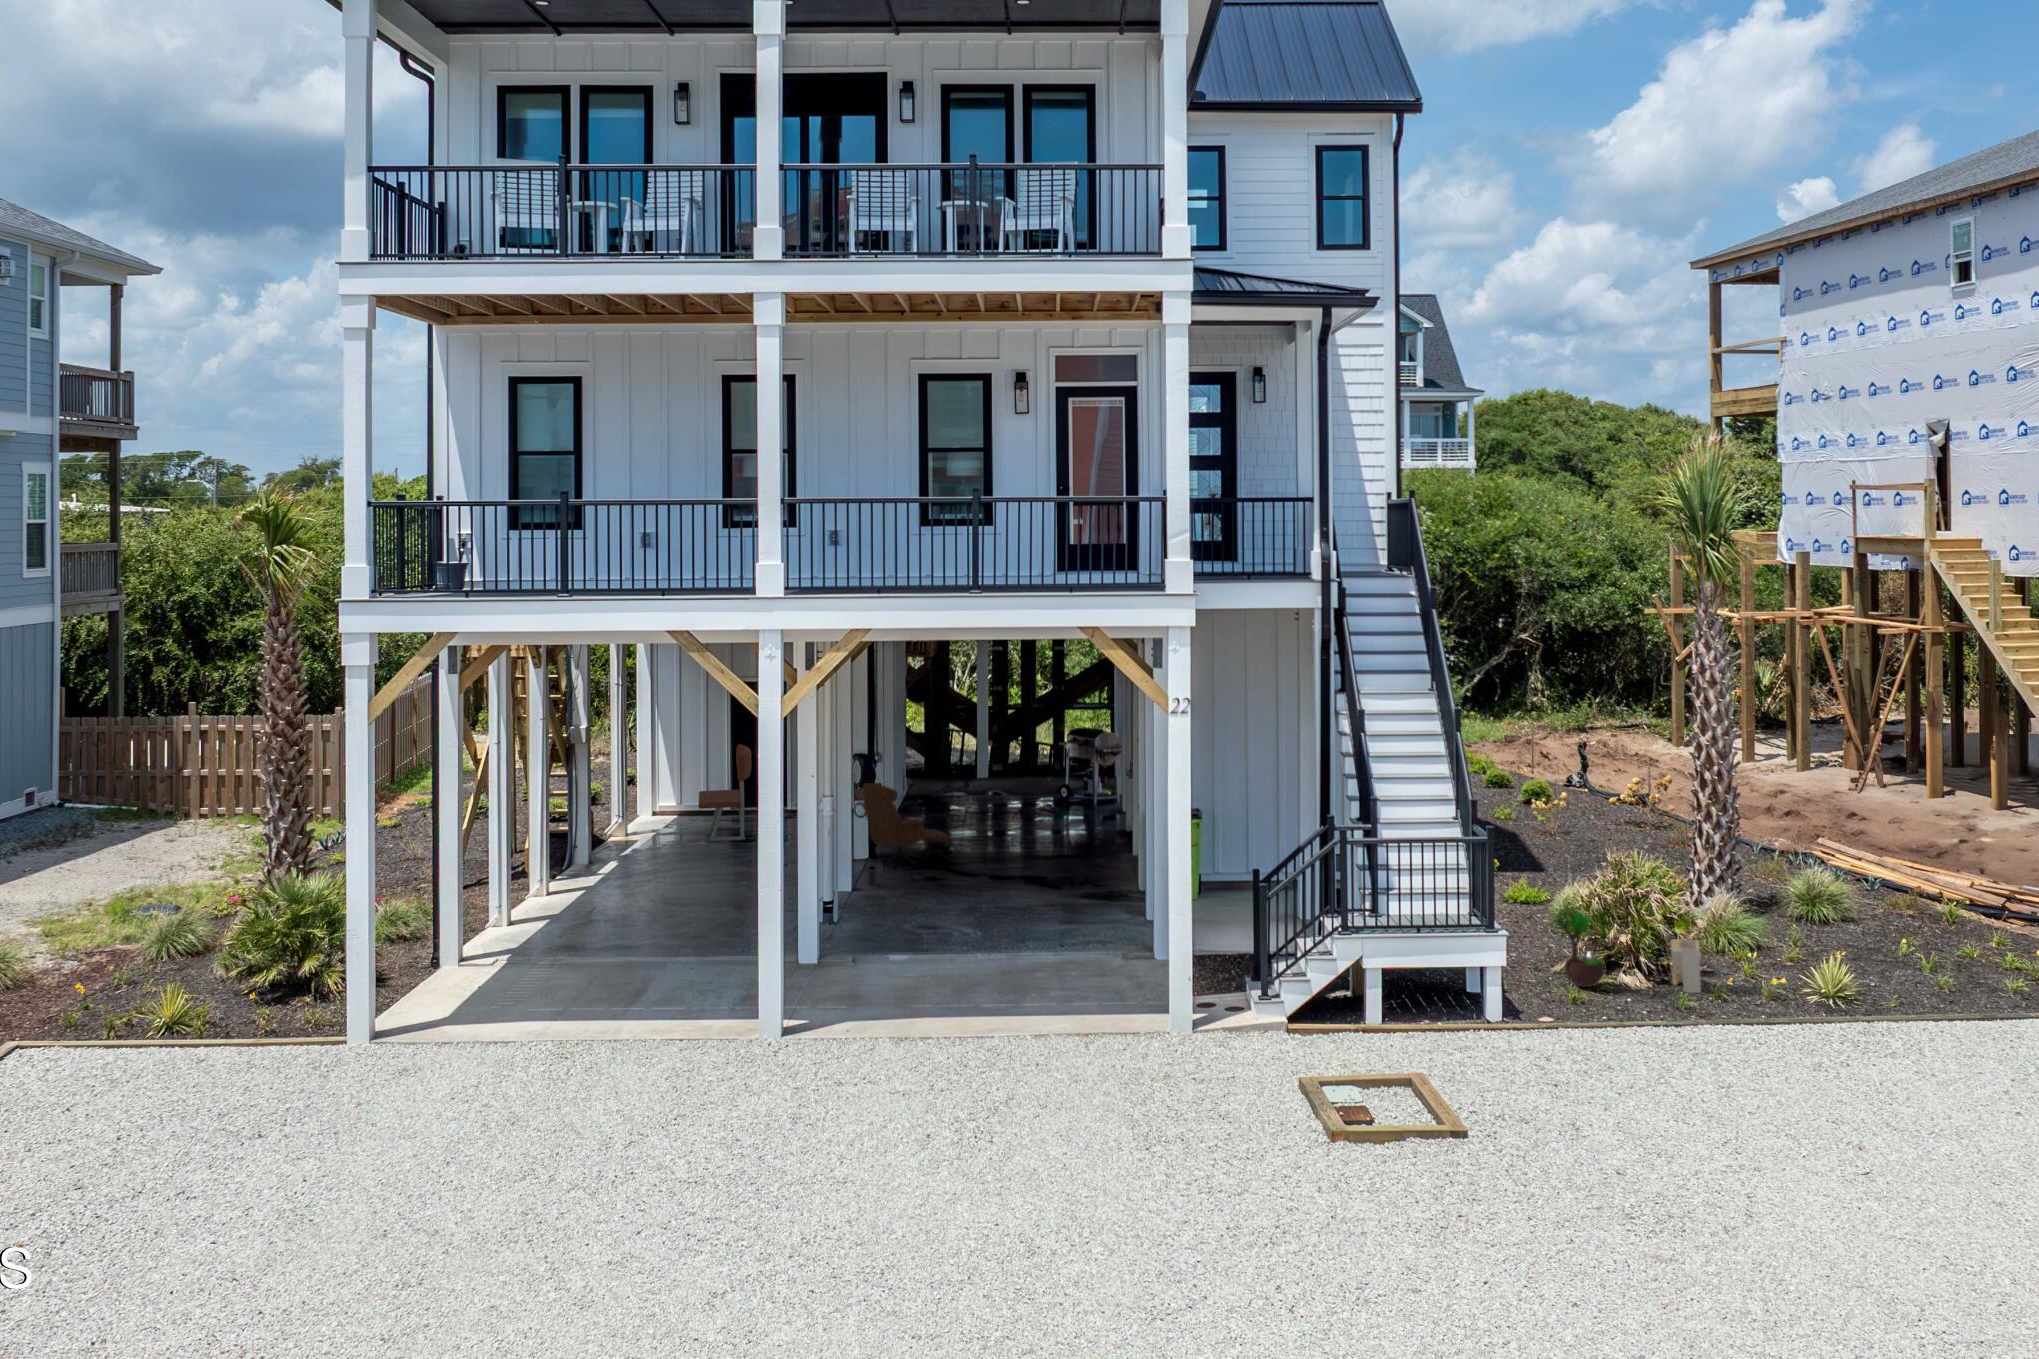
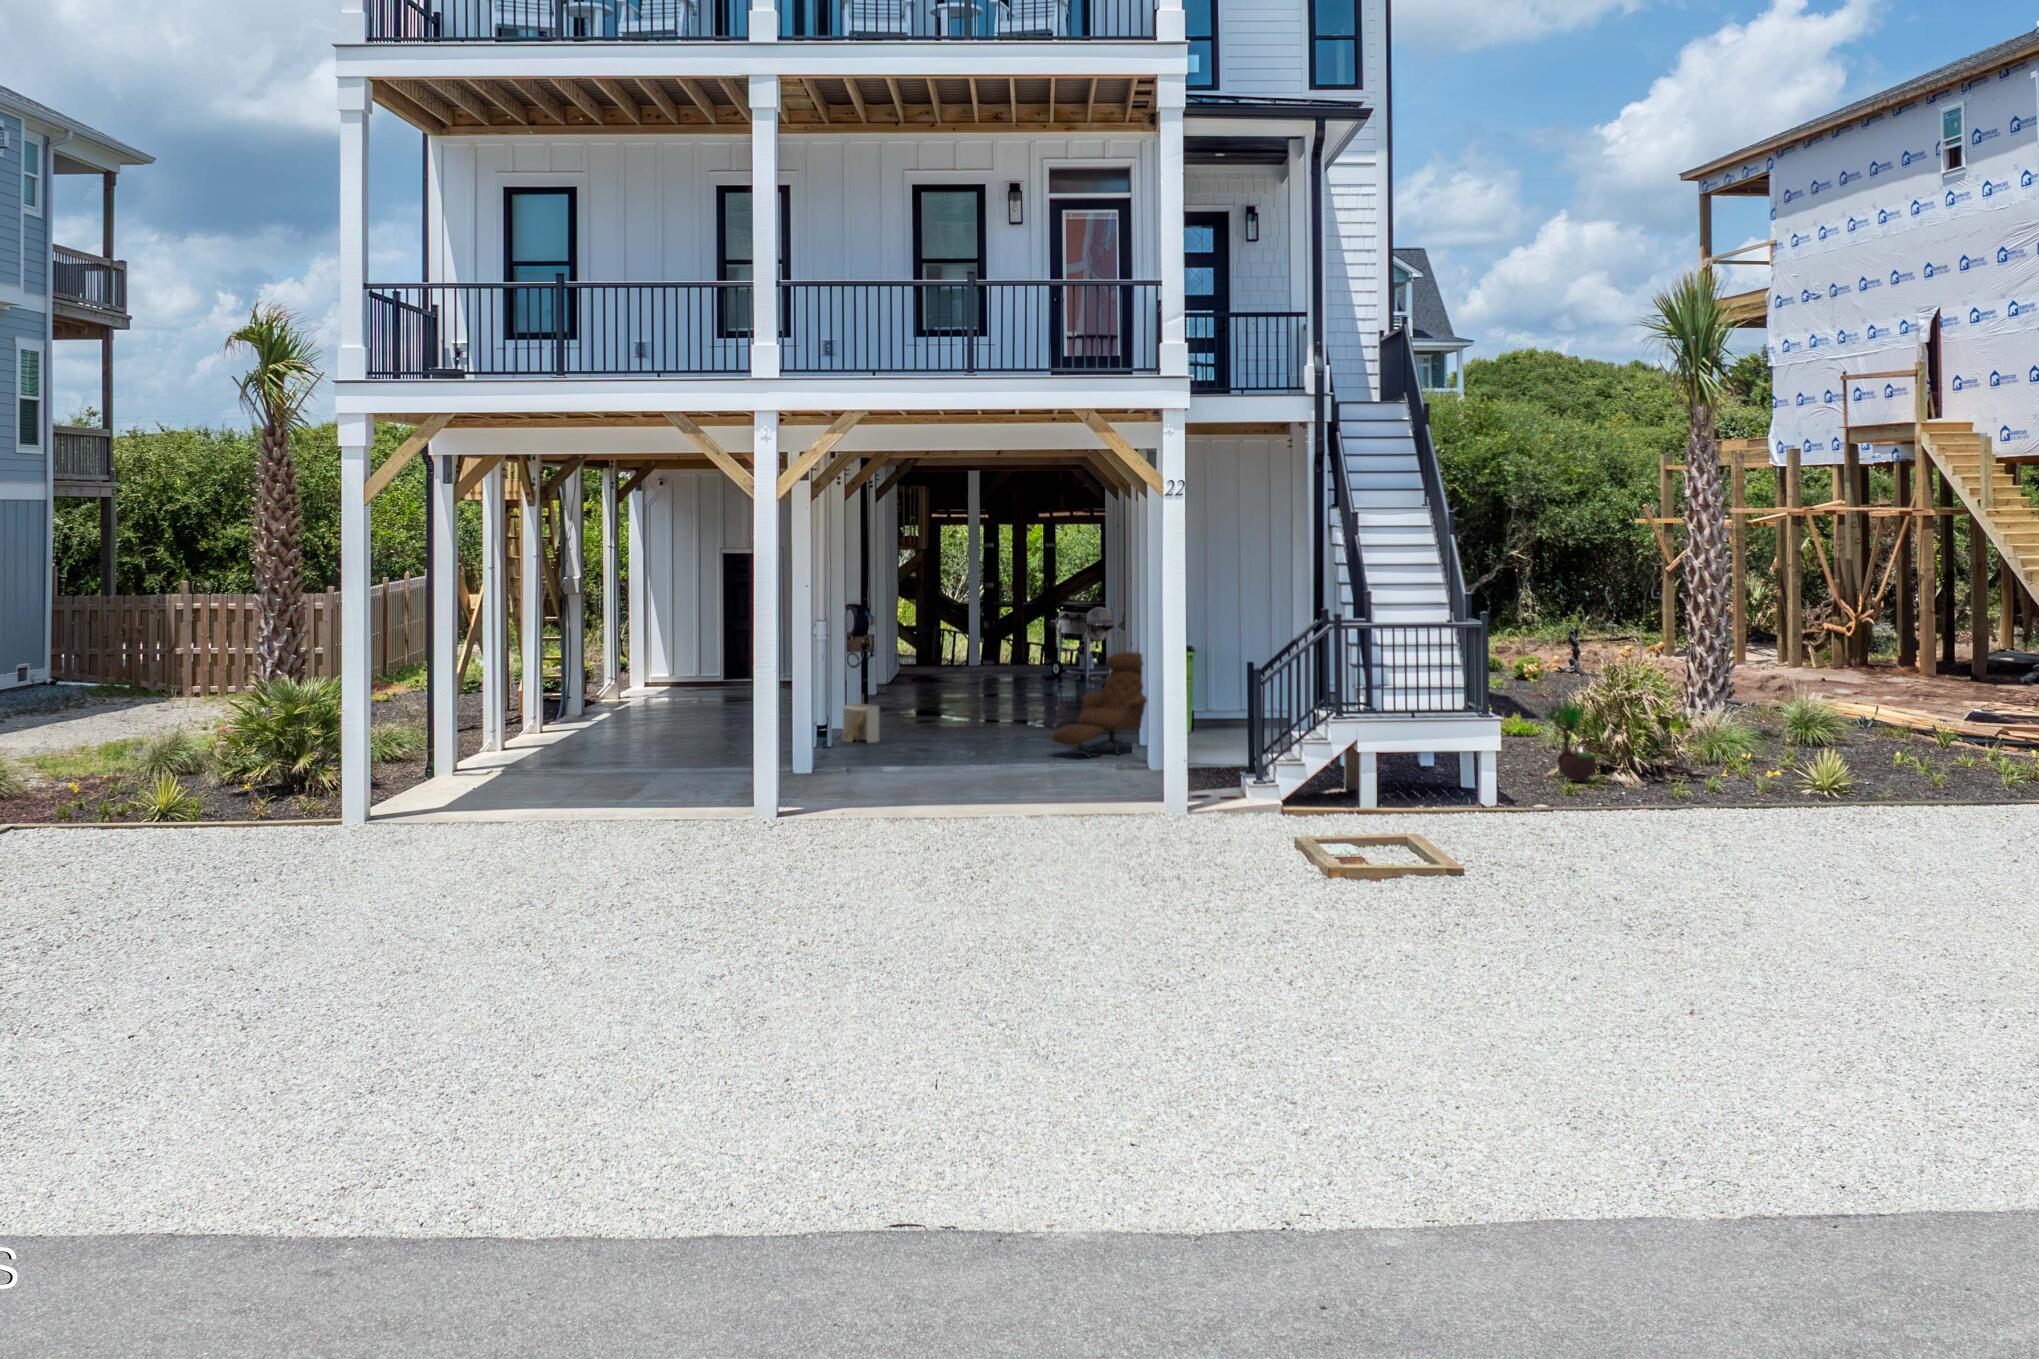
bench: present [699,744,751,842] -> none [689,611,741,702]
lounge chair: present [863,783,952,866] -> present [1053,652,1147,758]
storage bin: present [1671,939,1701,993] -> present [843,700,879,743]

